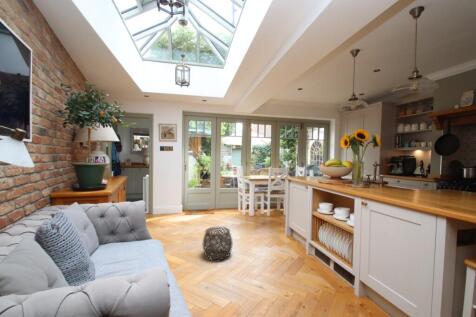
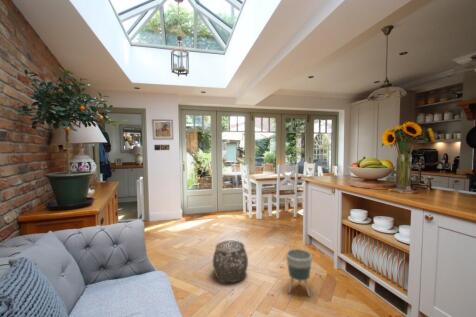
planter: none [262,233,283,272] -> present [286,249,312,296]

